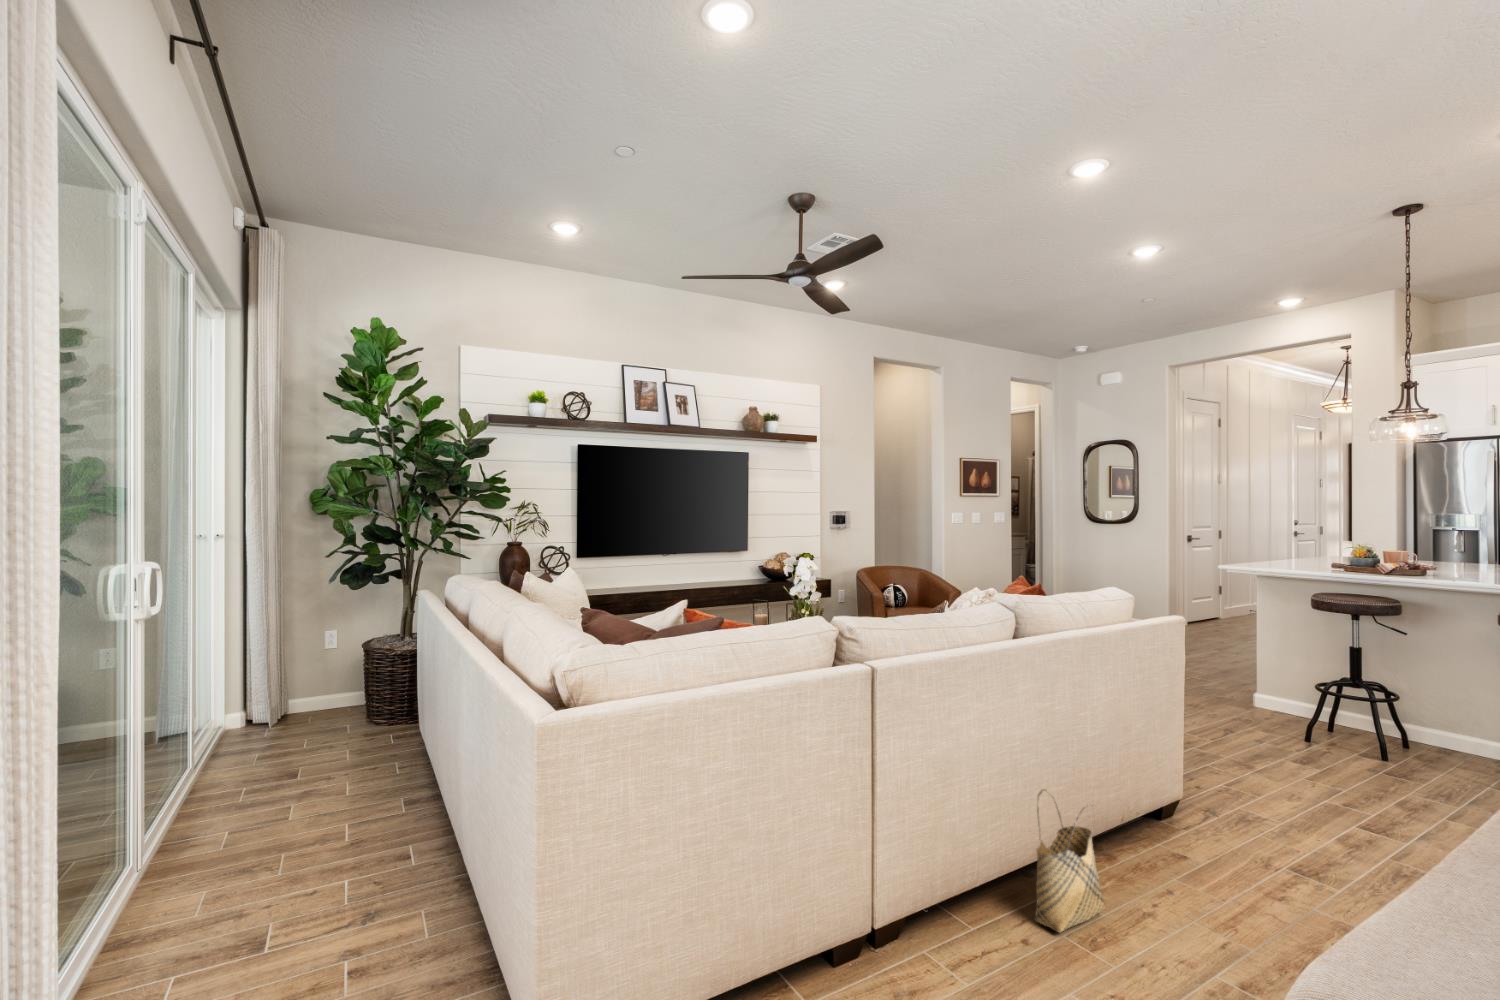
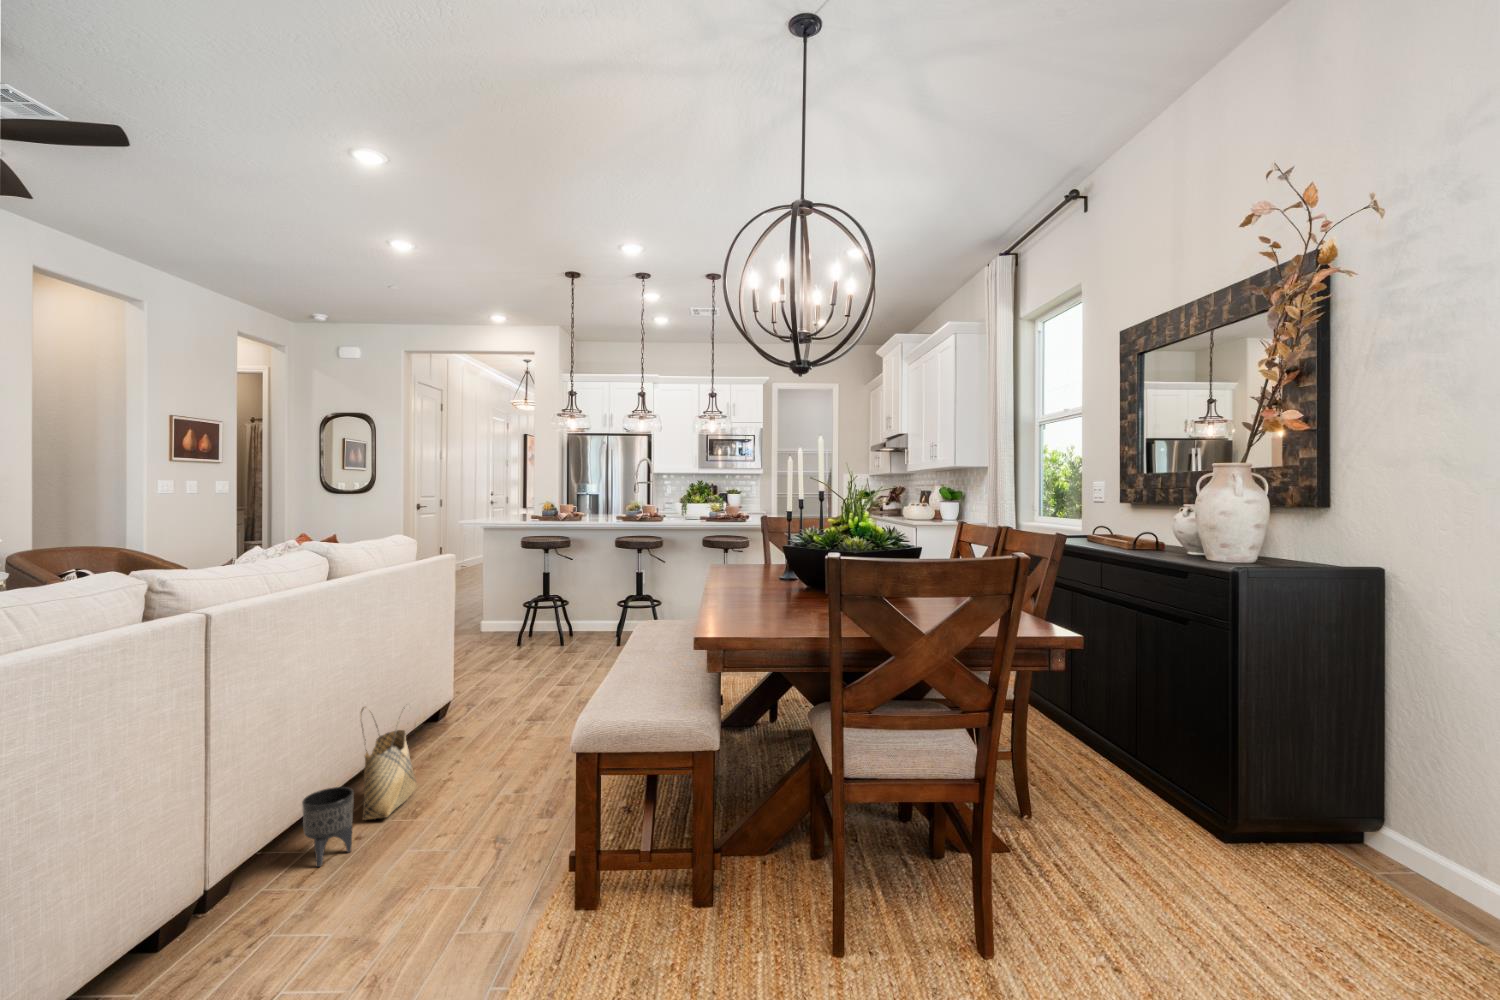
planter: none [964,871,1015,959] -> present [302,787,354,867]

